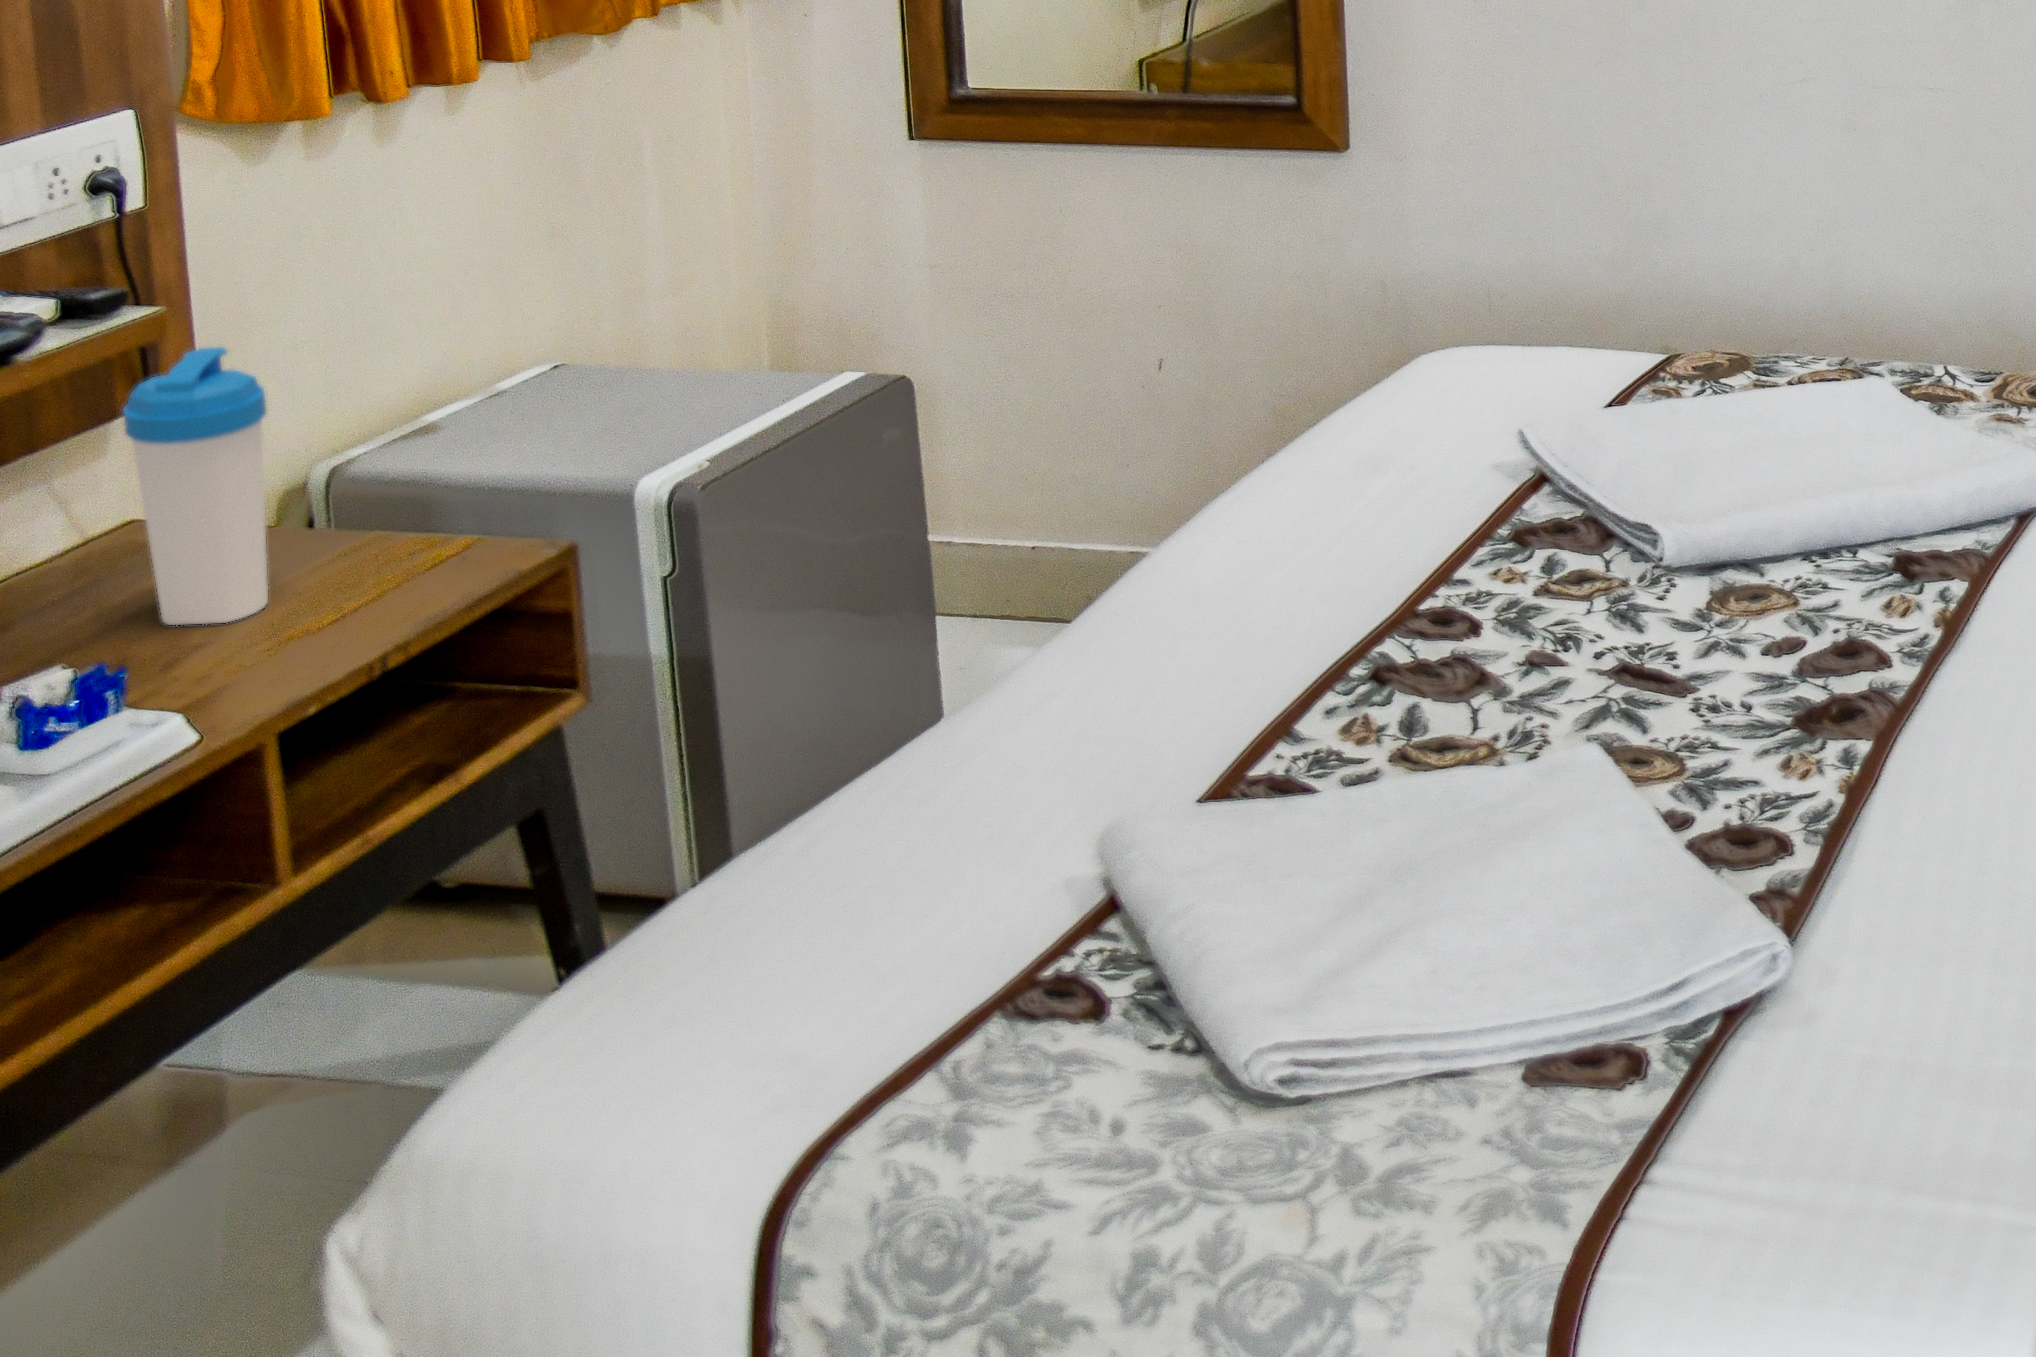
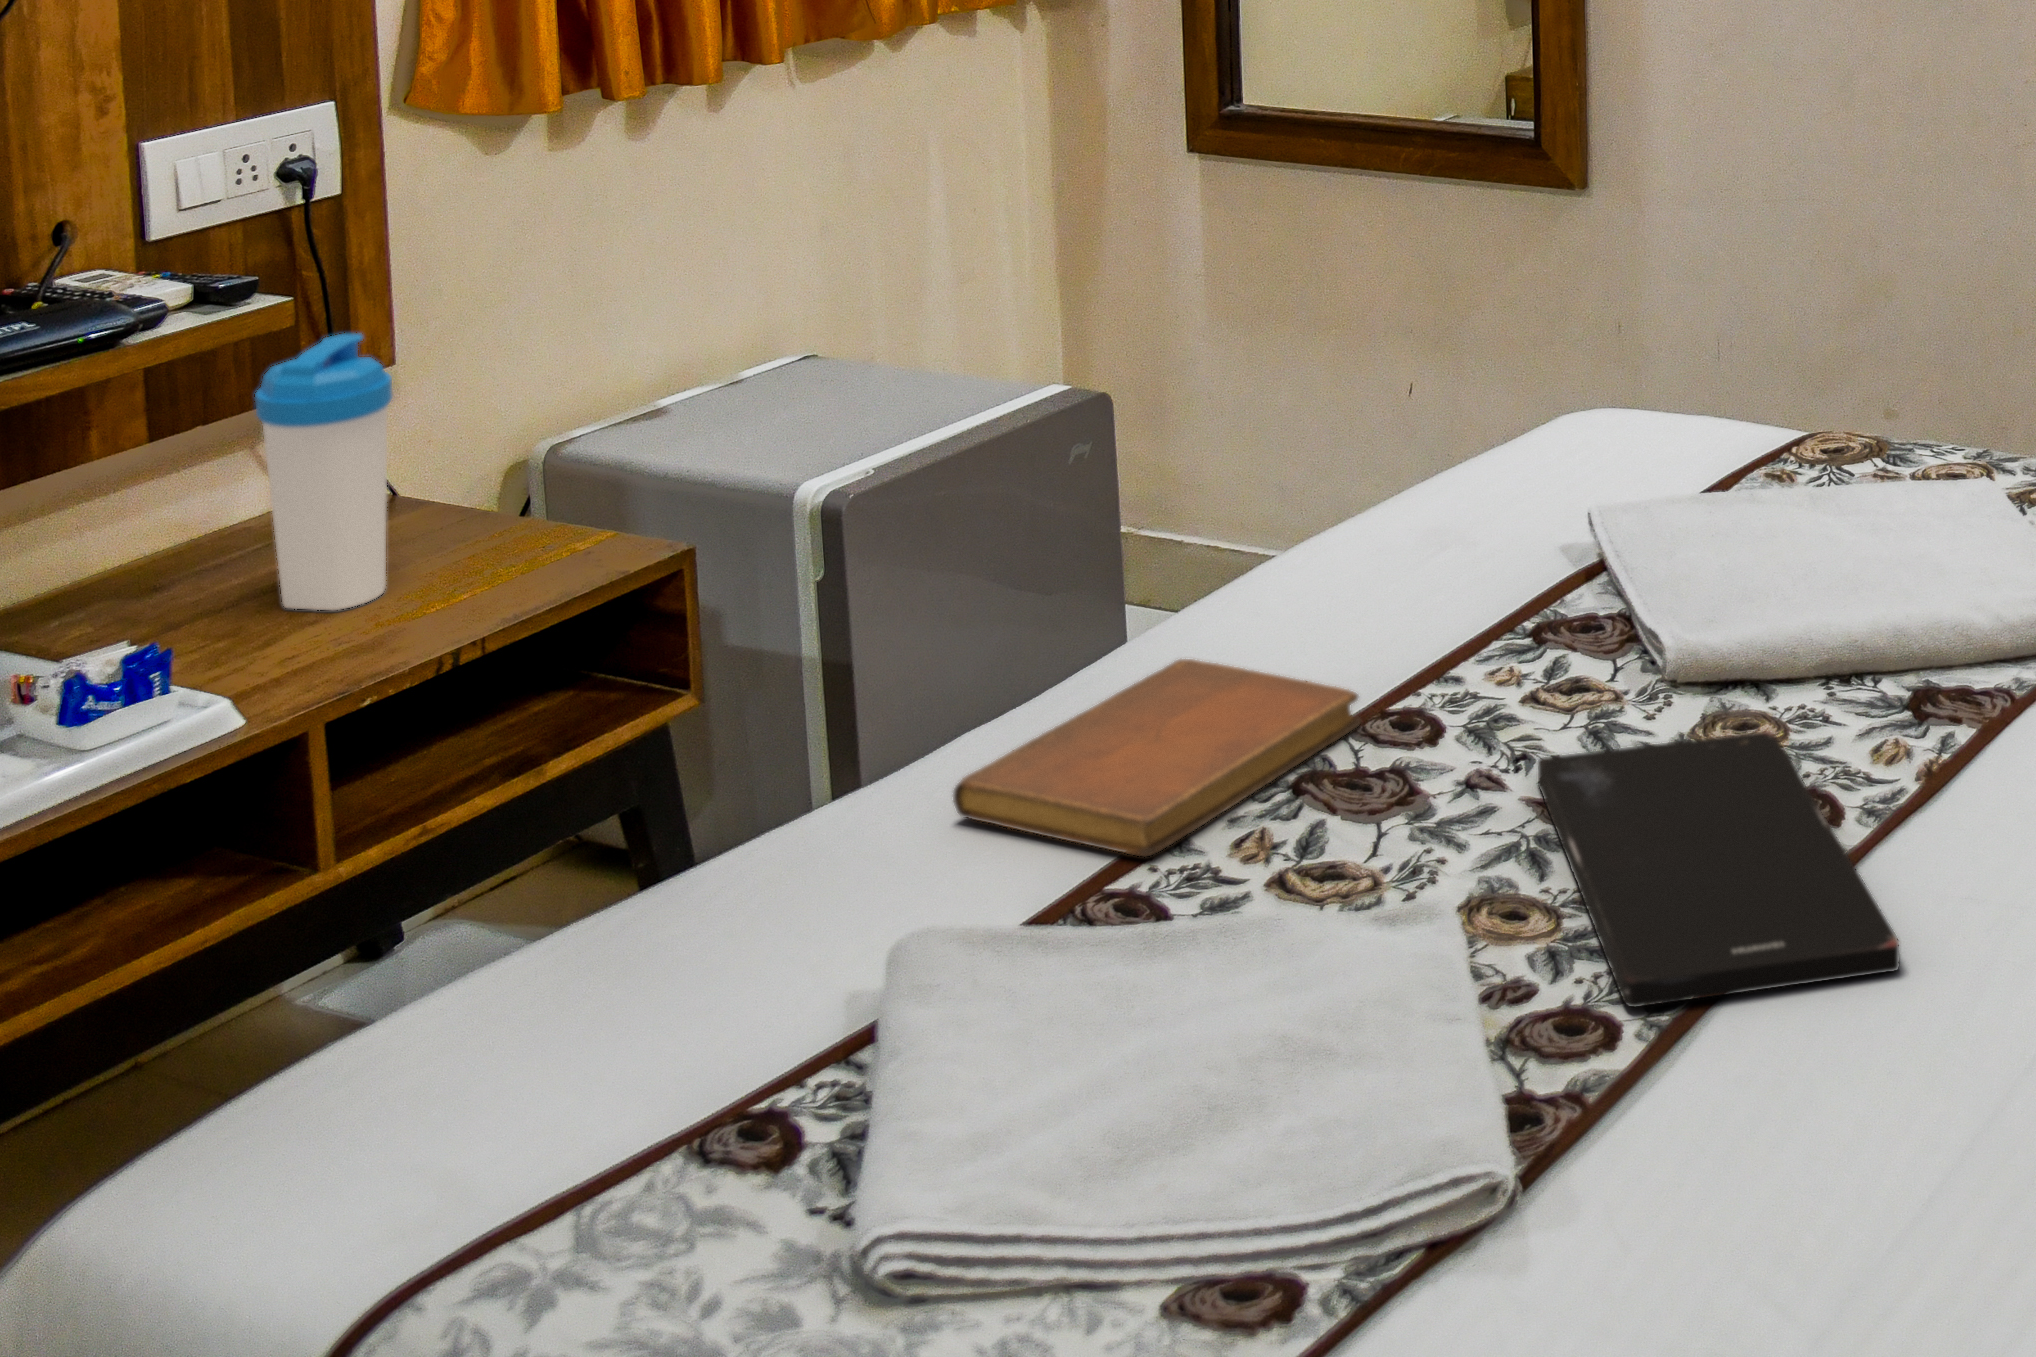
notebook: none [1068,583,1407,750] -> present [953,659,1360,857]
smartphone: none [1598,598,1990,821] -> present [1538,731,1900,1007]

